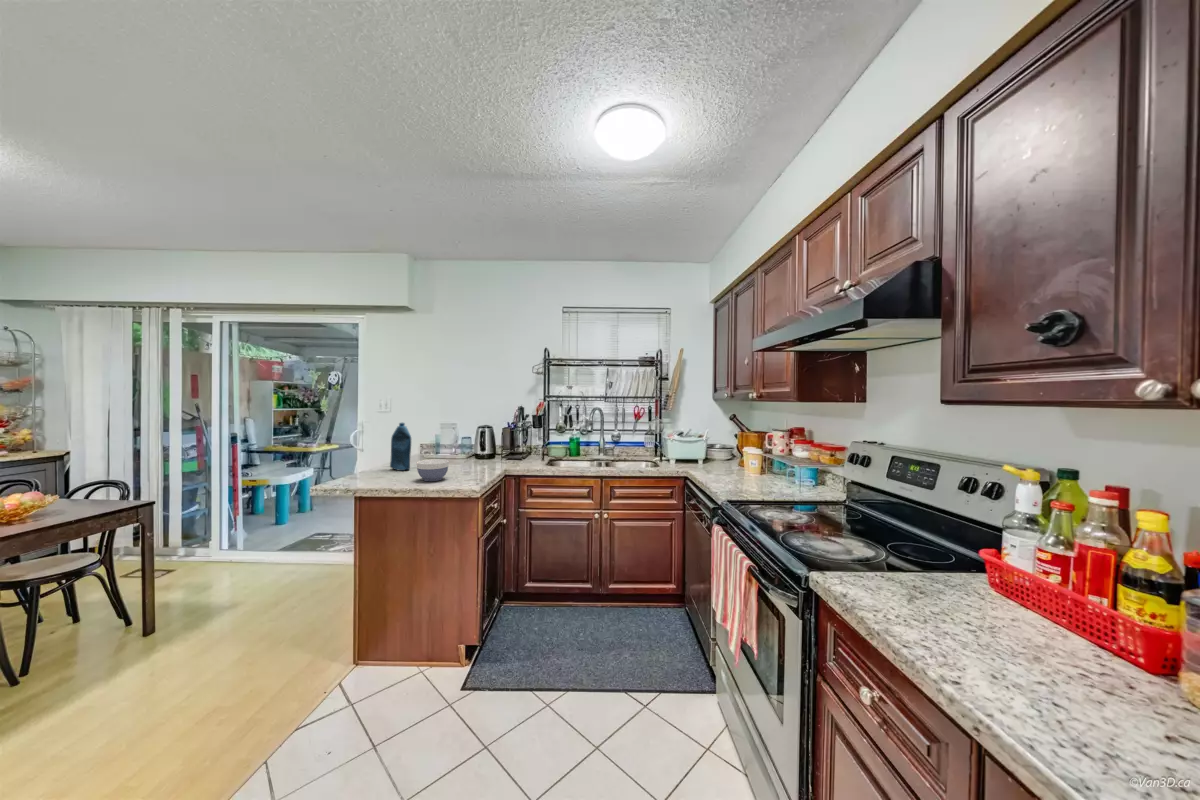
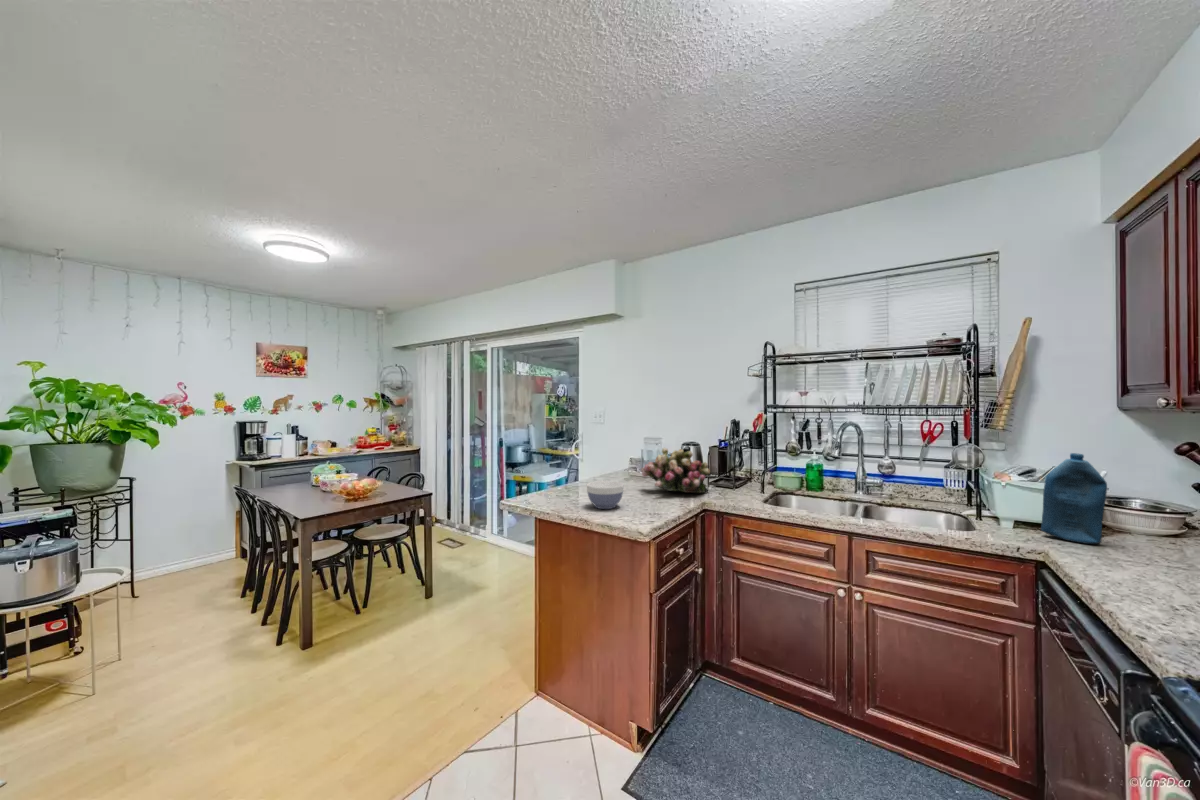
bottle: present [390,423,411,471] -> present [1041,453,1107,544]
flower arrangement: none [451,431,507,464] -> present [641,448,710,493]

